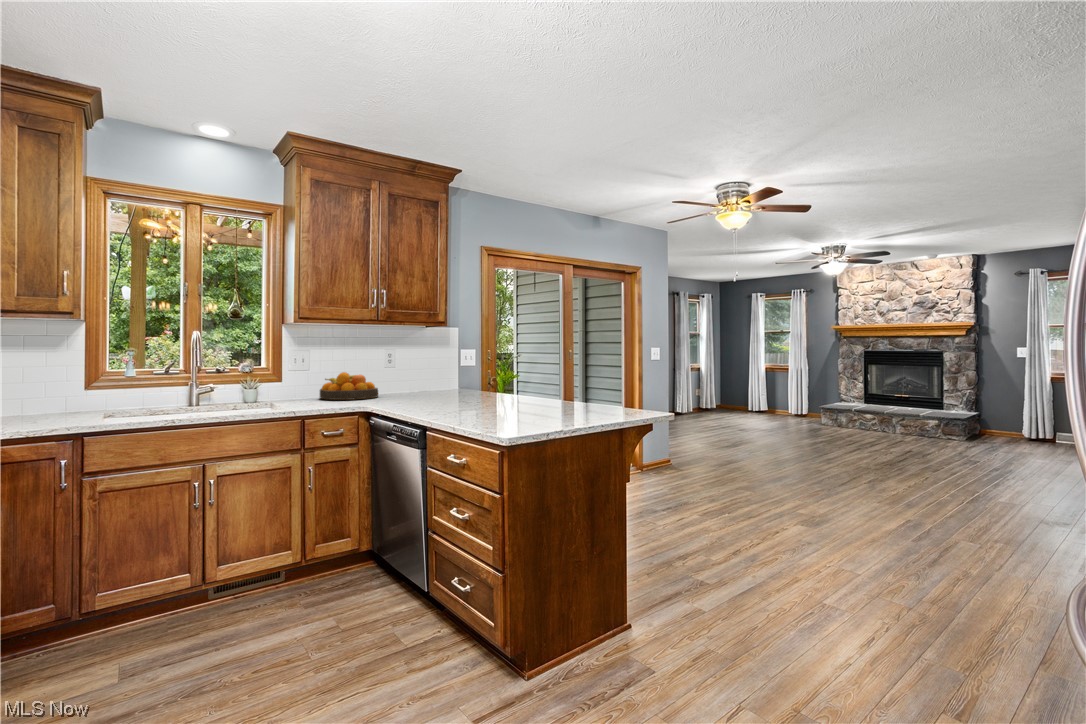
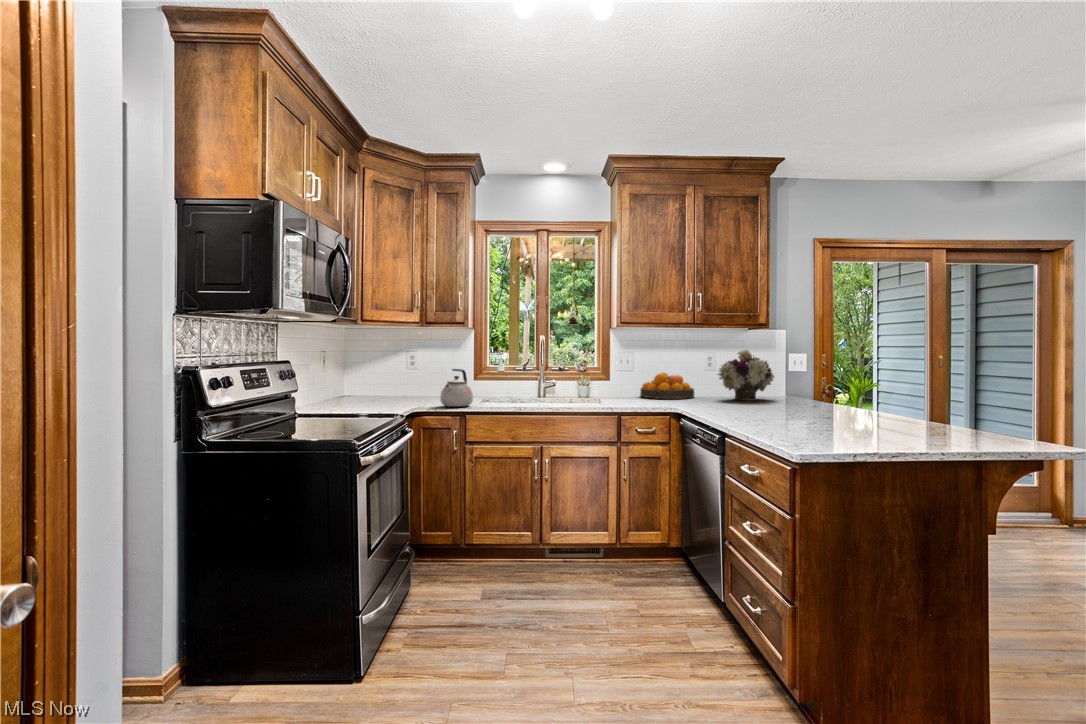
flower arrangement: none [402,348,455,397] -> present [717,350,774,401]
kettle: none [35,373,94,426] -> present [440,369,473,407]

